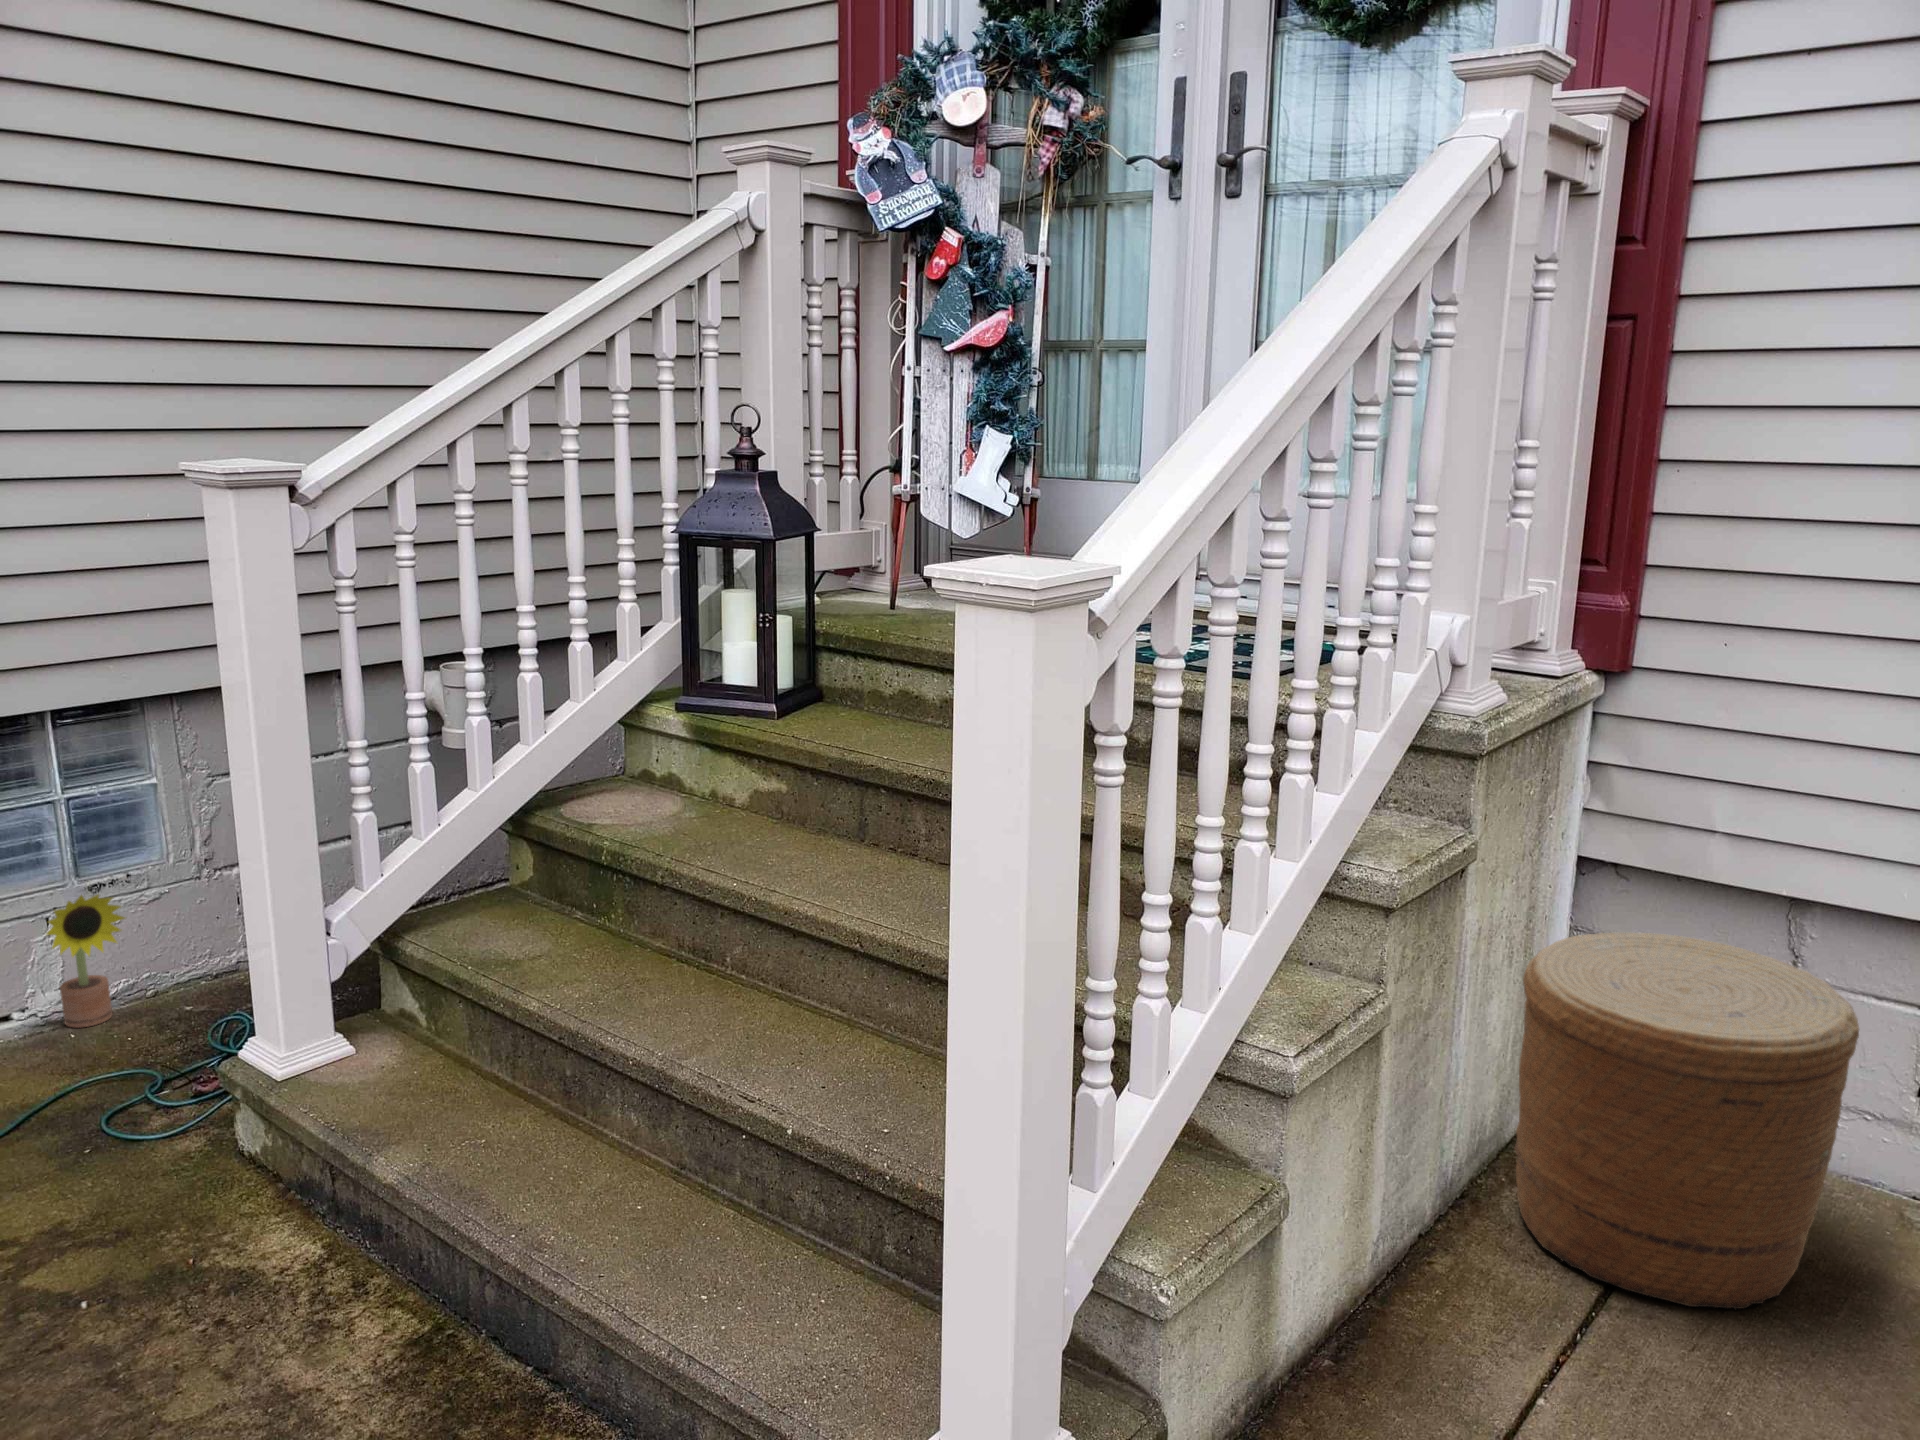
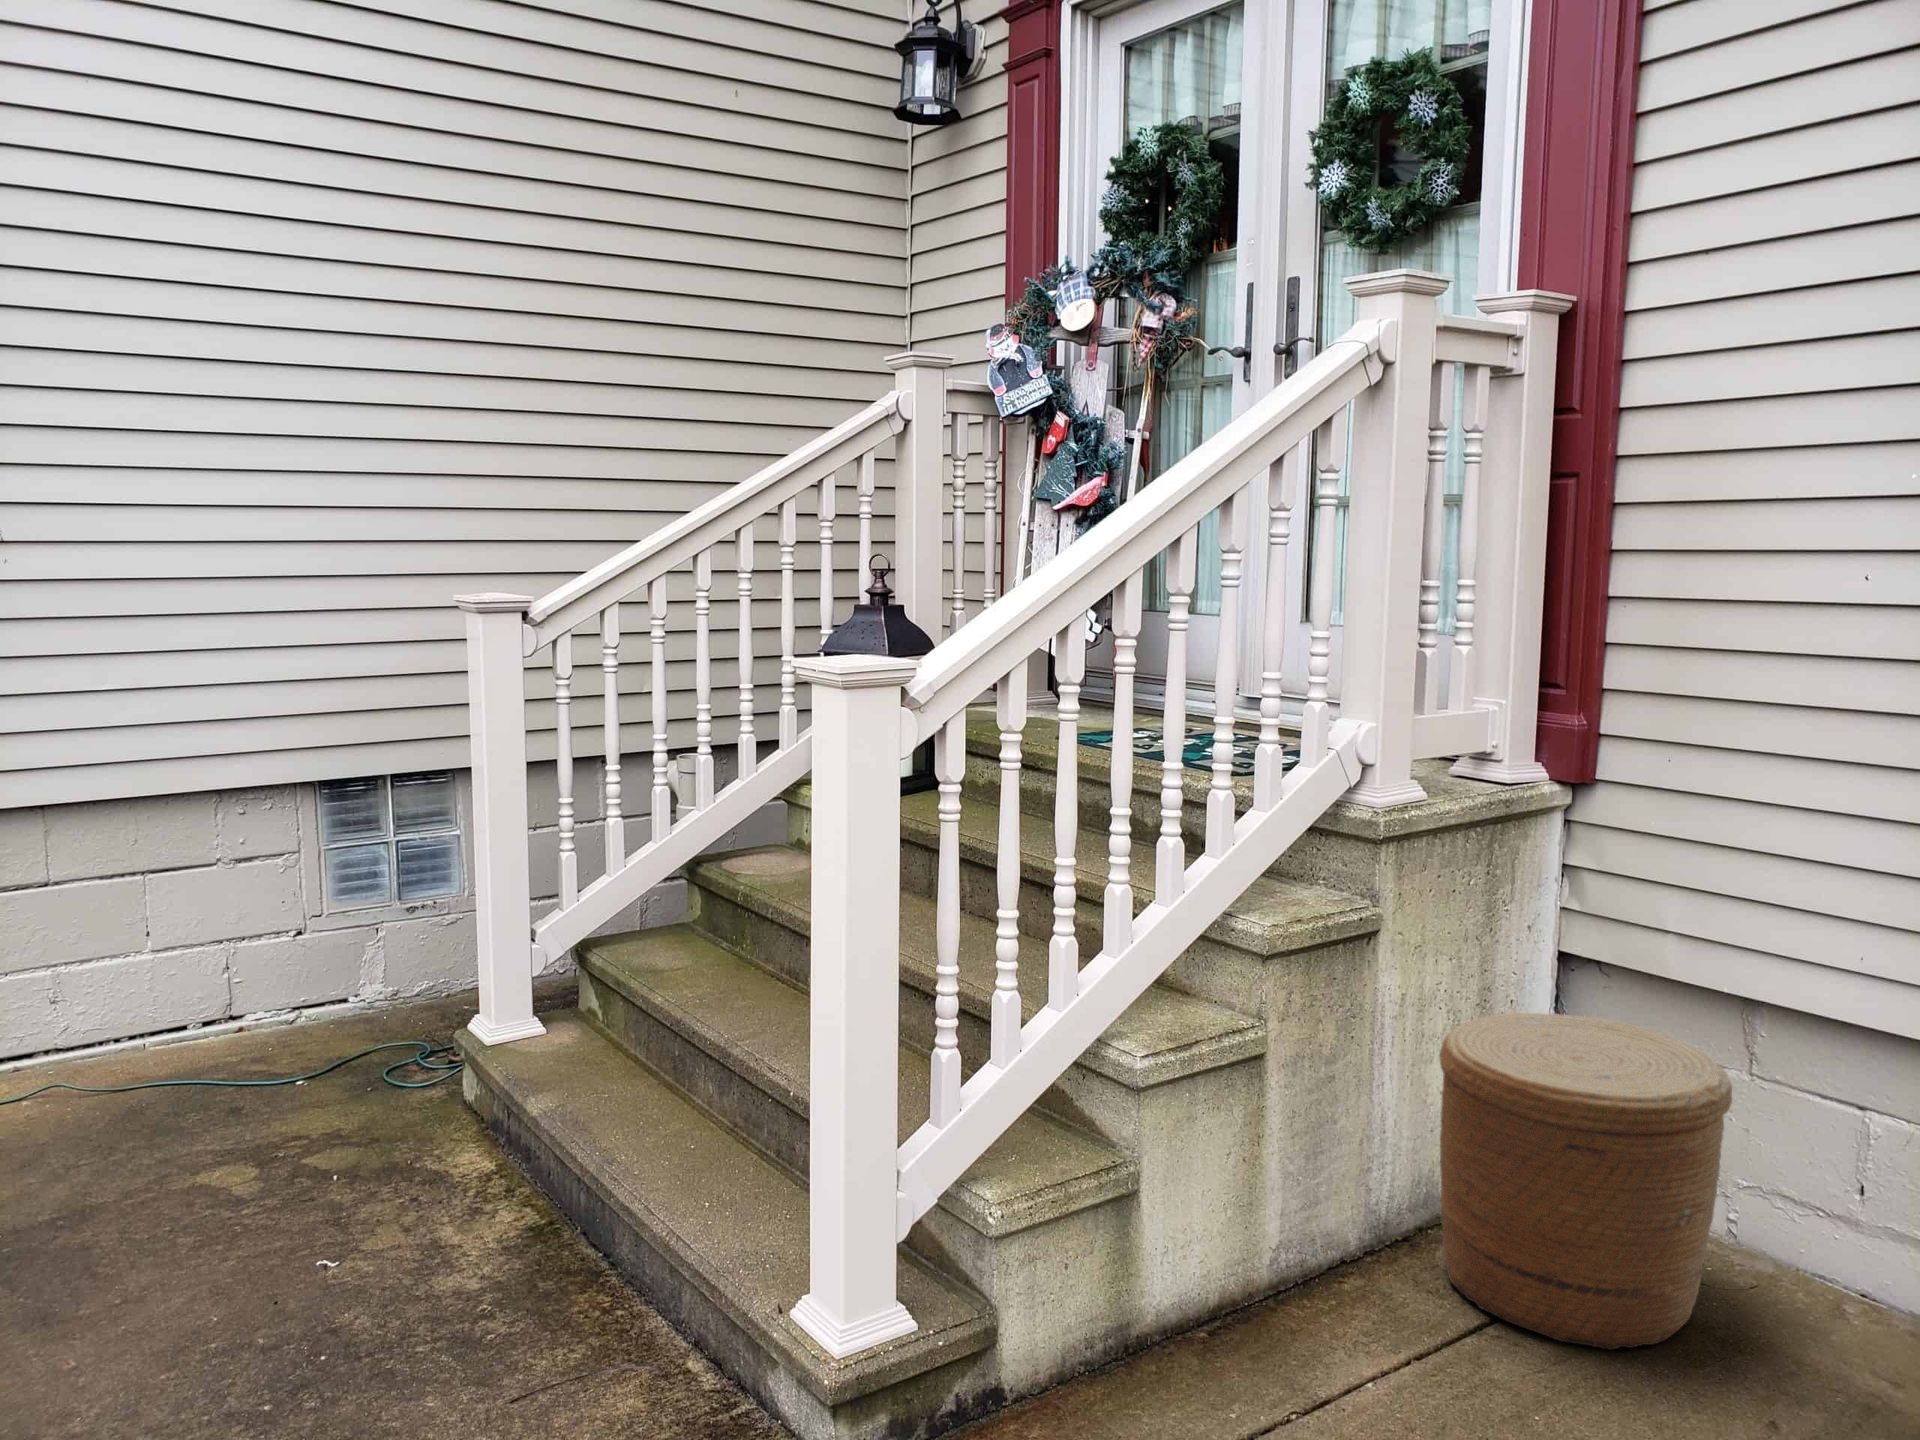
decorative plant: present [46,895,125,1028] -> none [370,912,428,1015]

